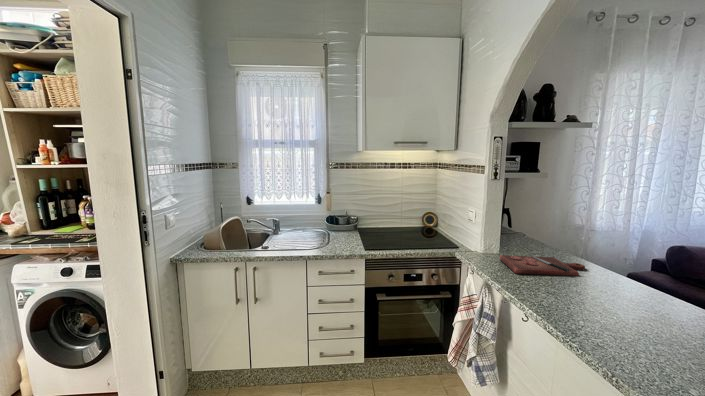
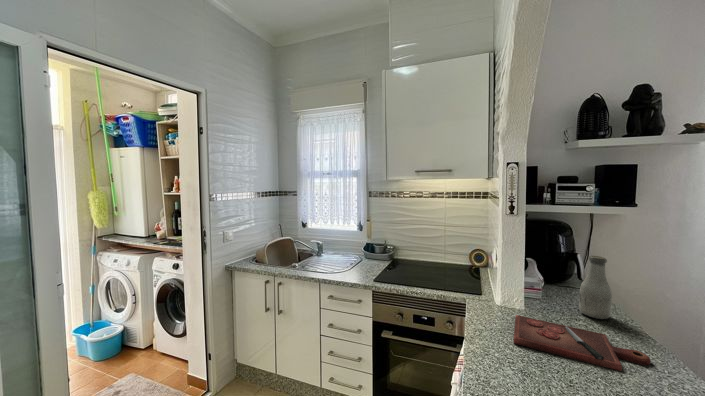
bottle: none [524,207,545,250] -> present [579,256,612,319]

